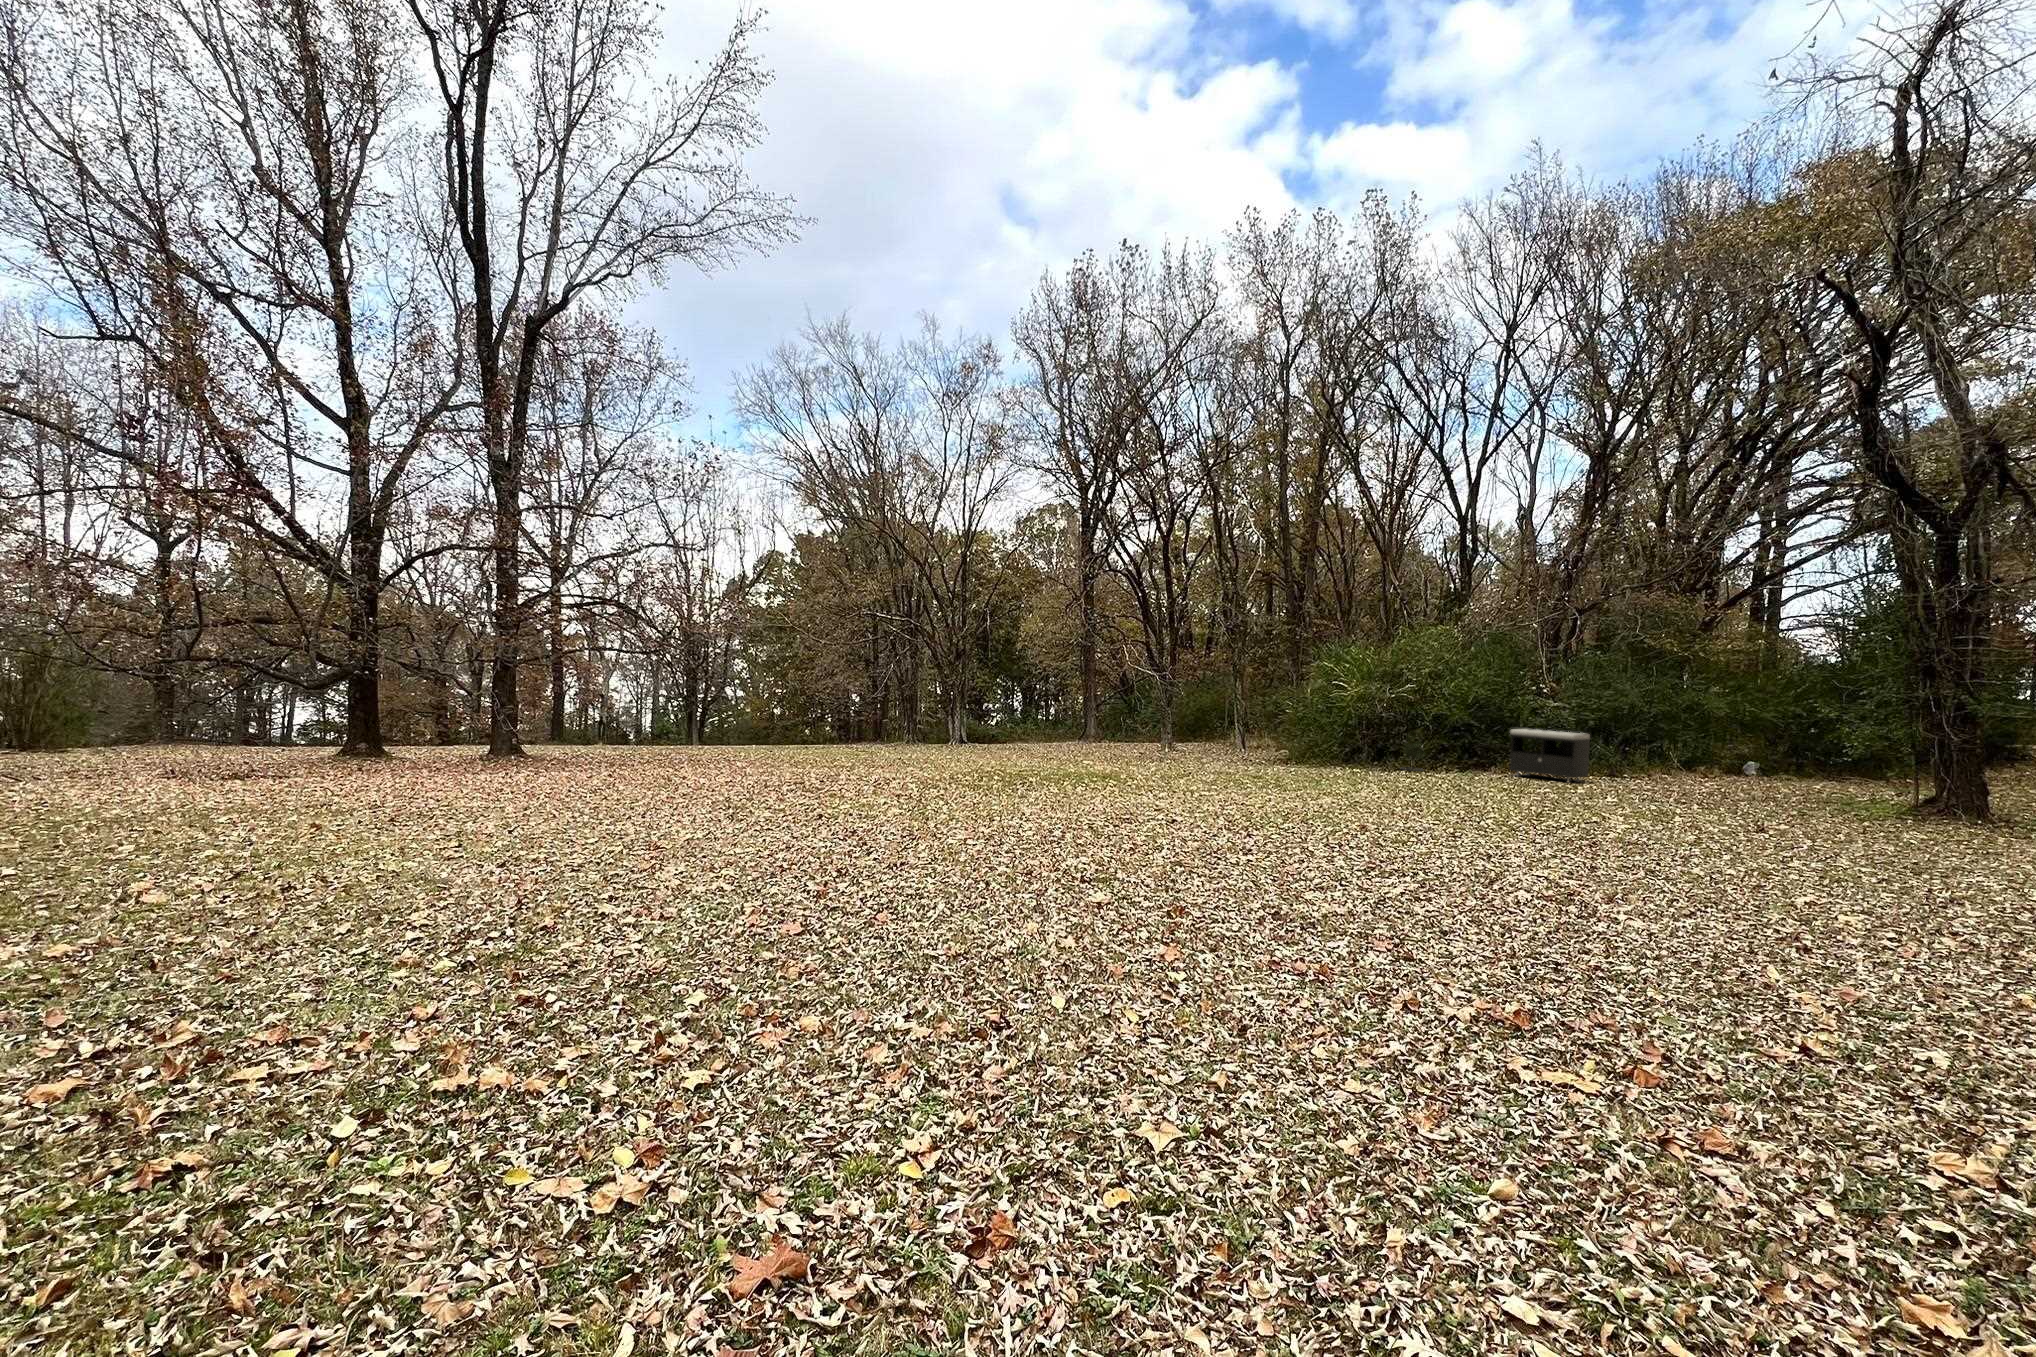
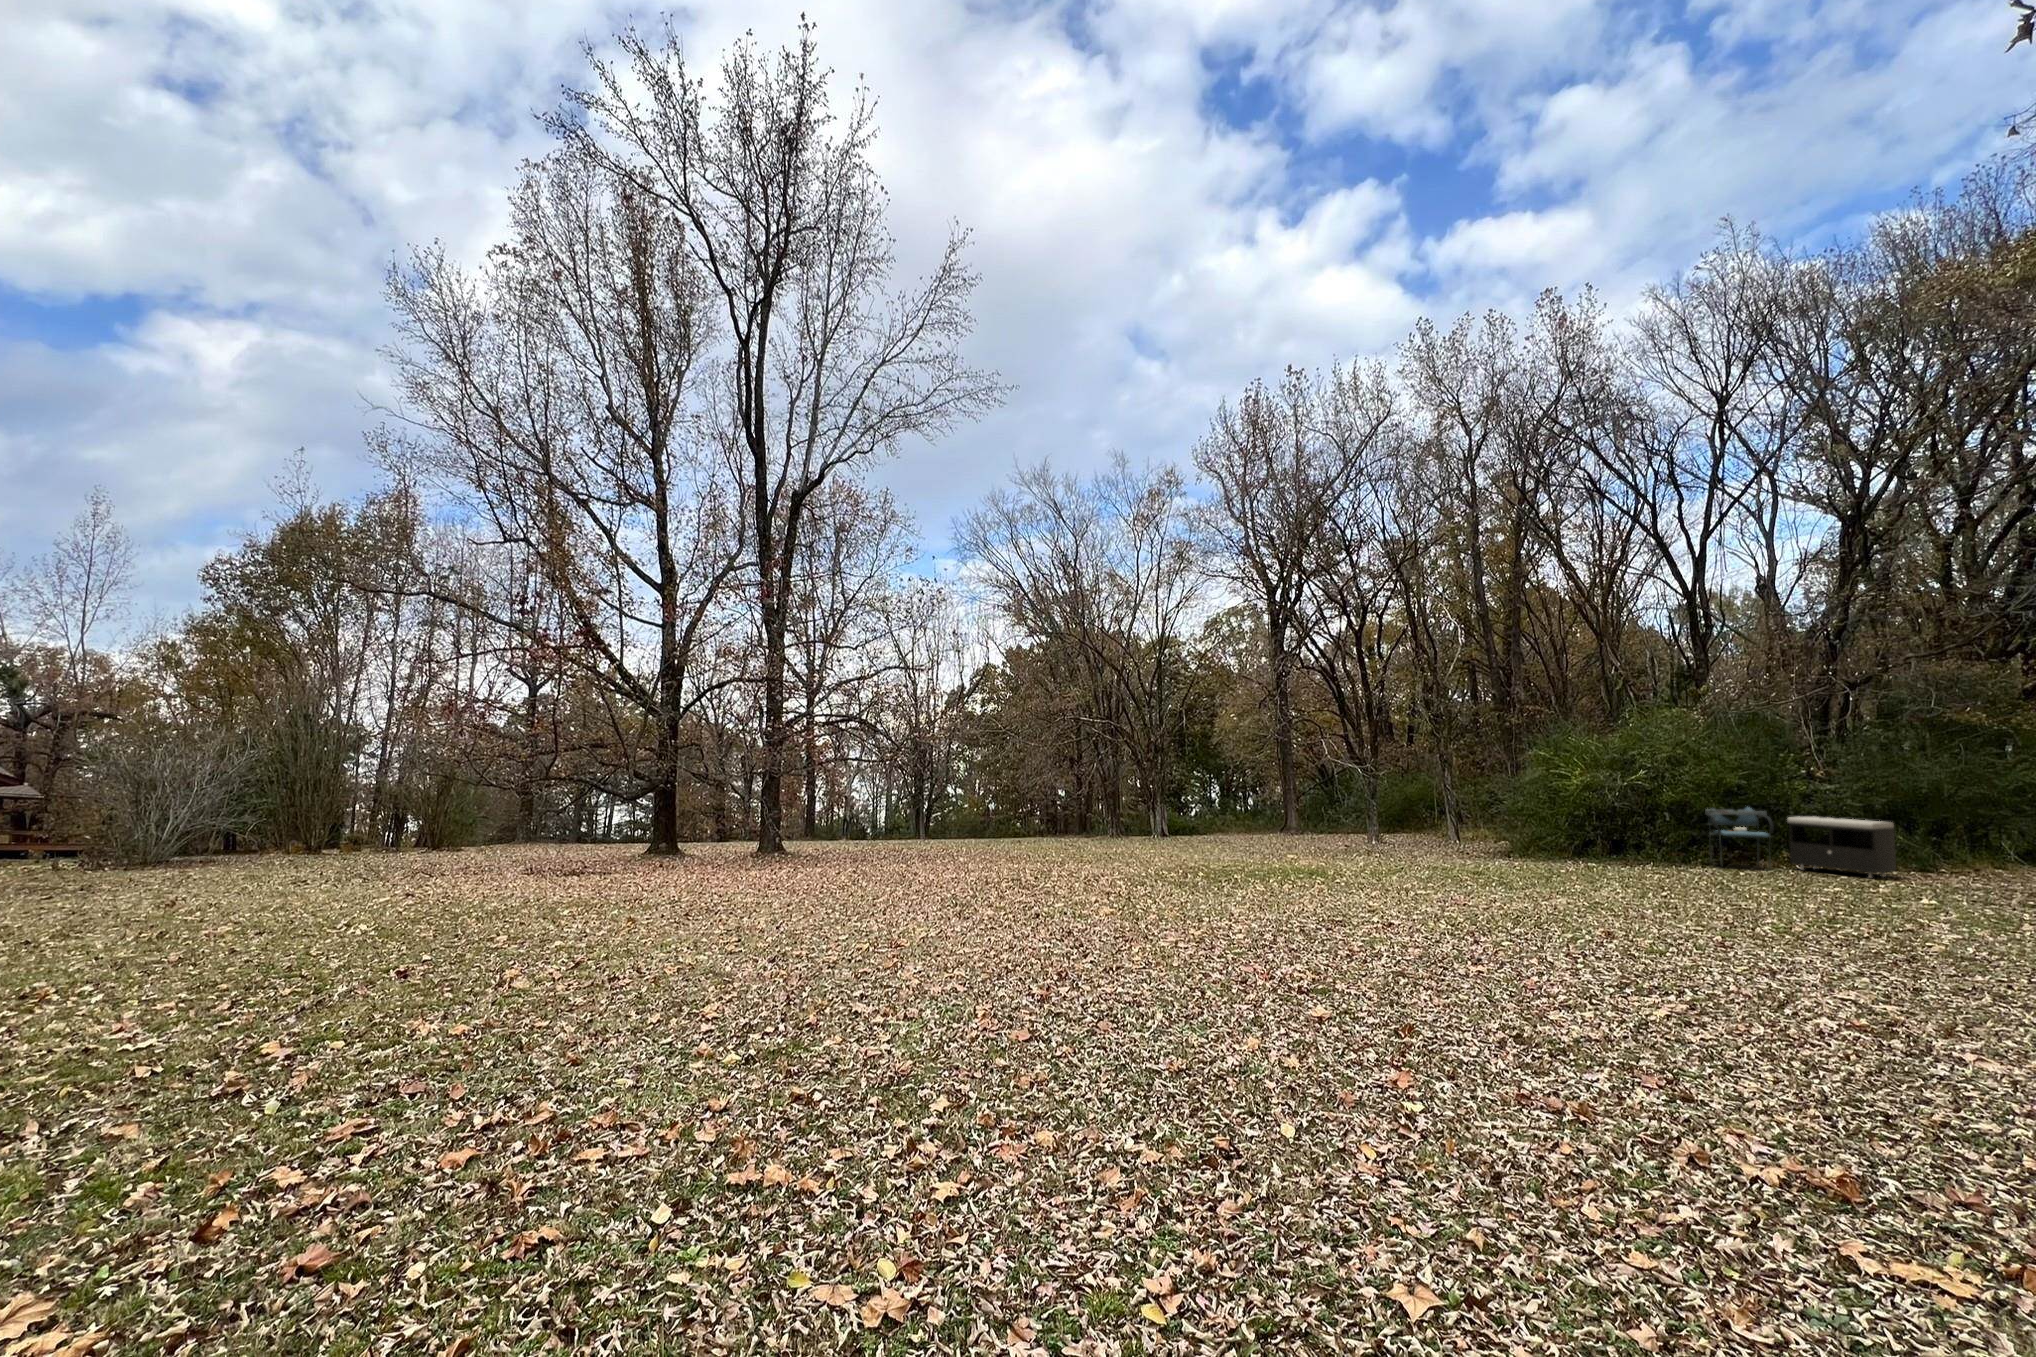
chair: none [1446,717,1499,776] -> present [1705,807,1774,867]
potted tree: present [1402,737,1424,771] -> none [1650,819,1683,864]

